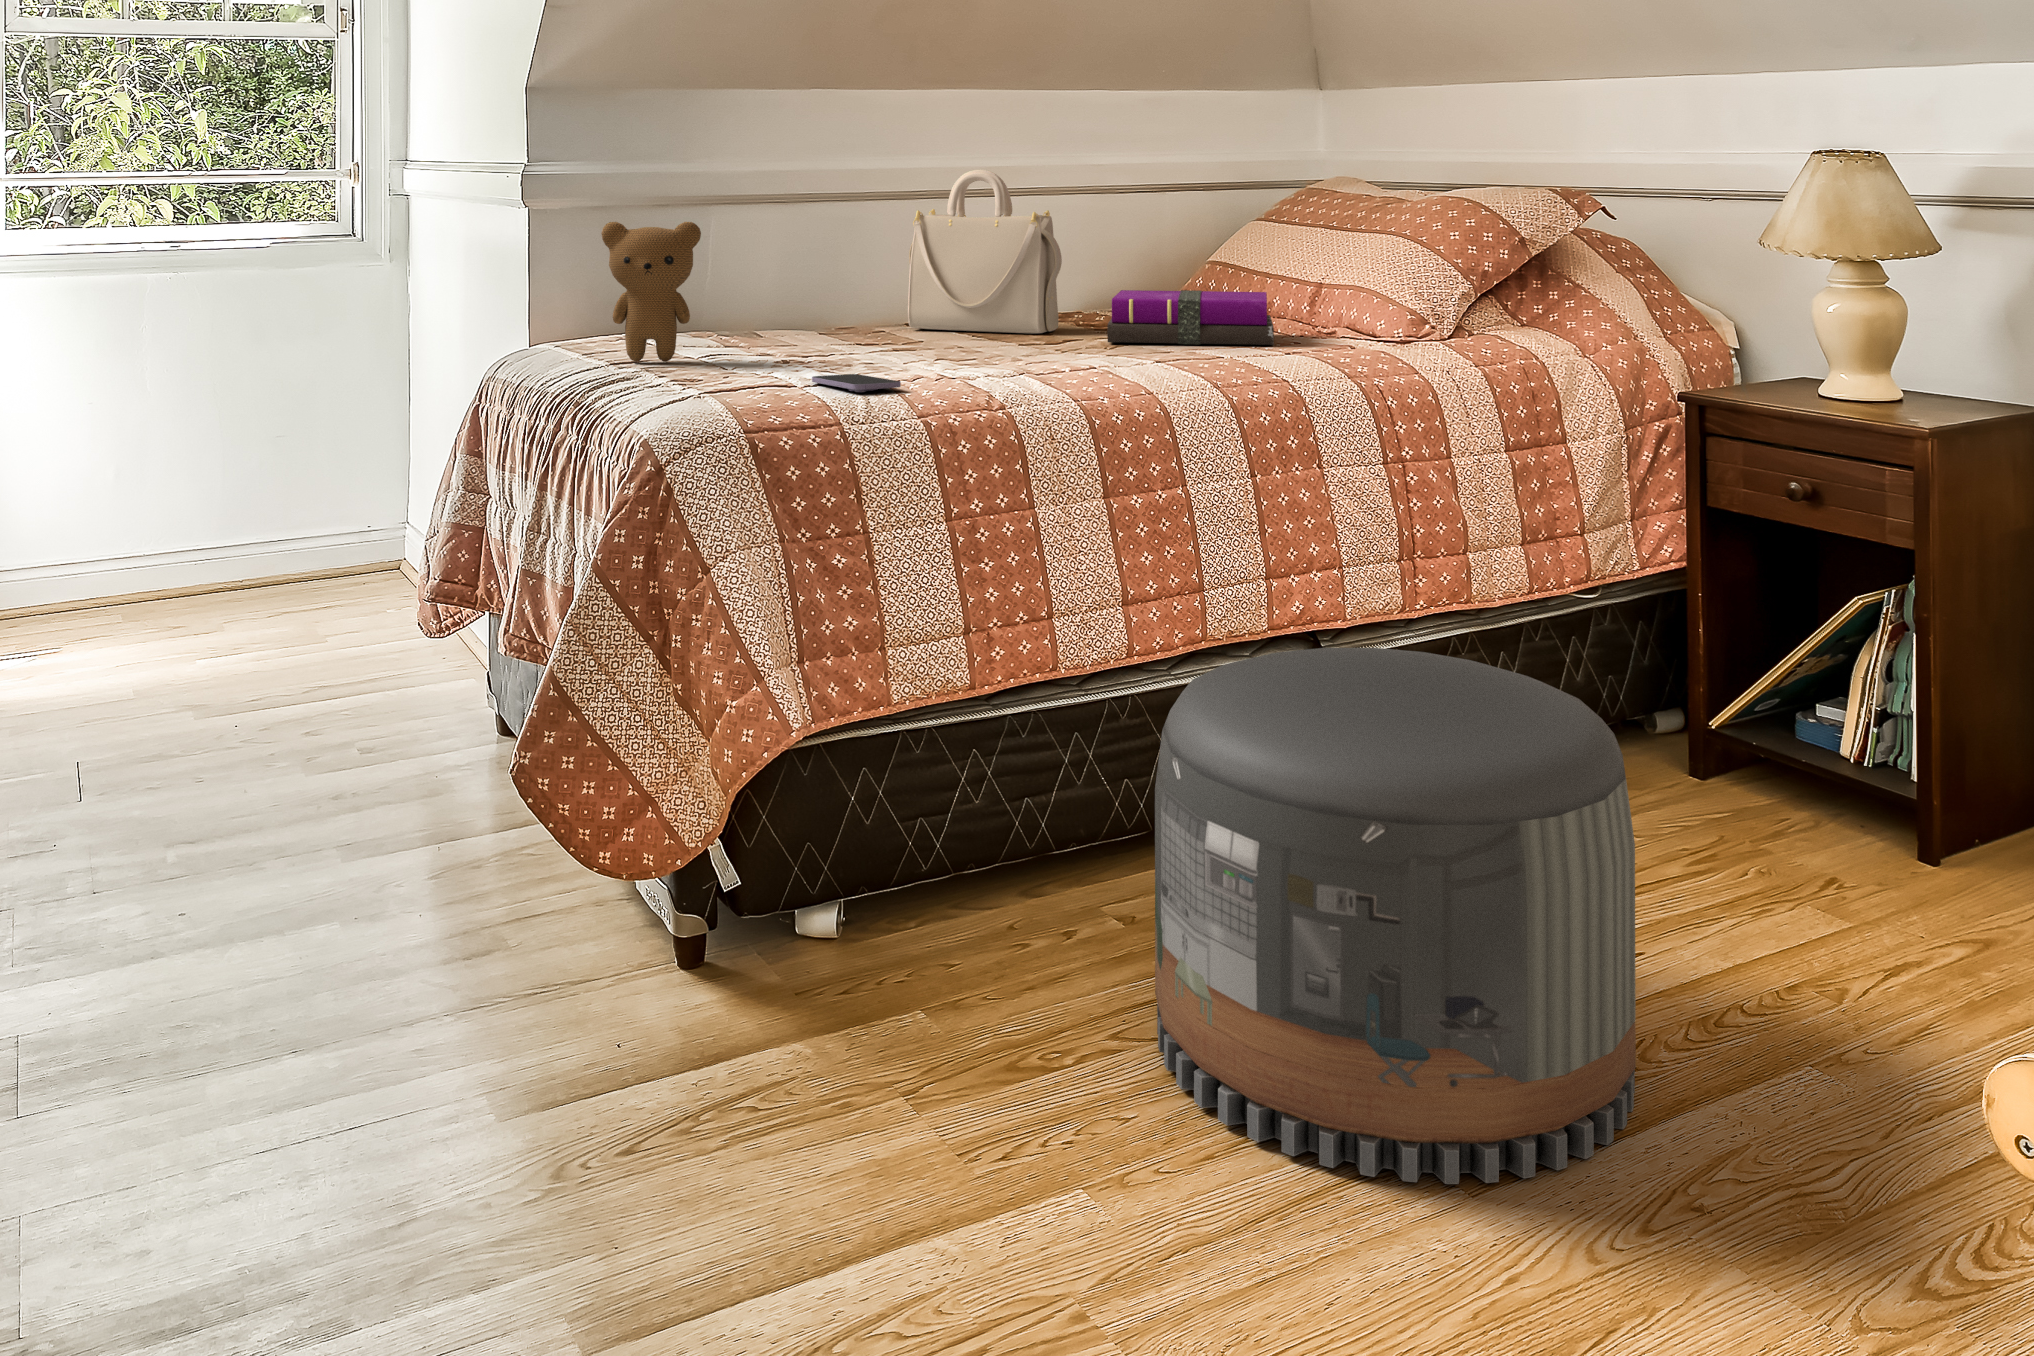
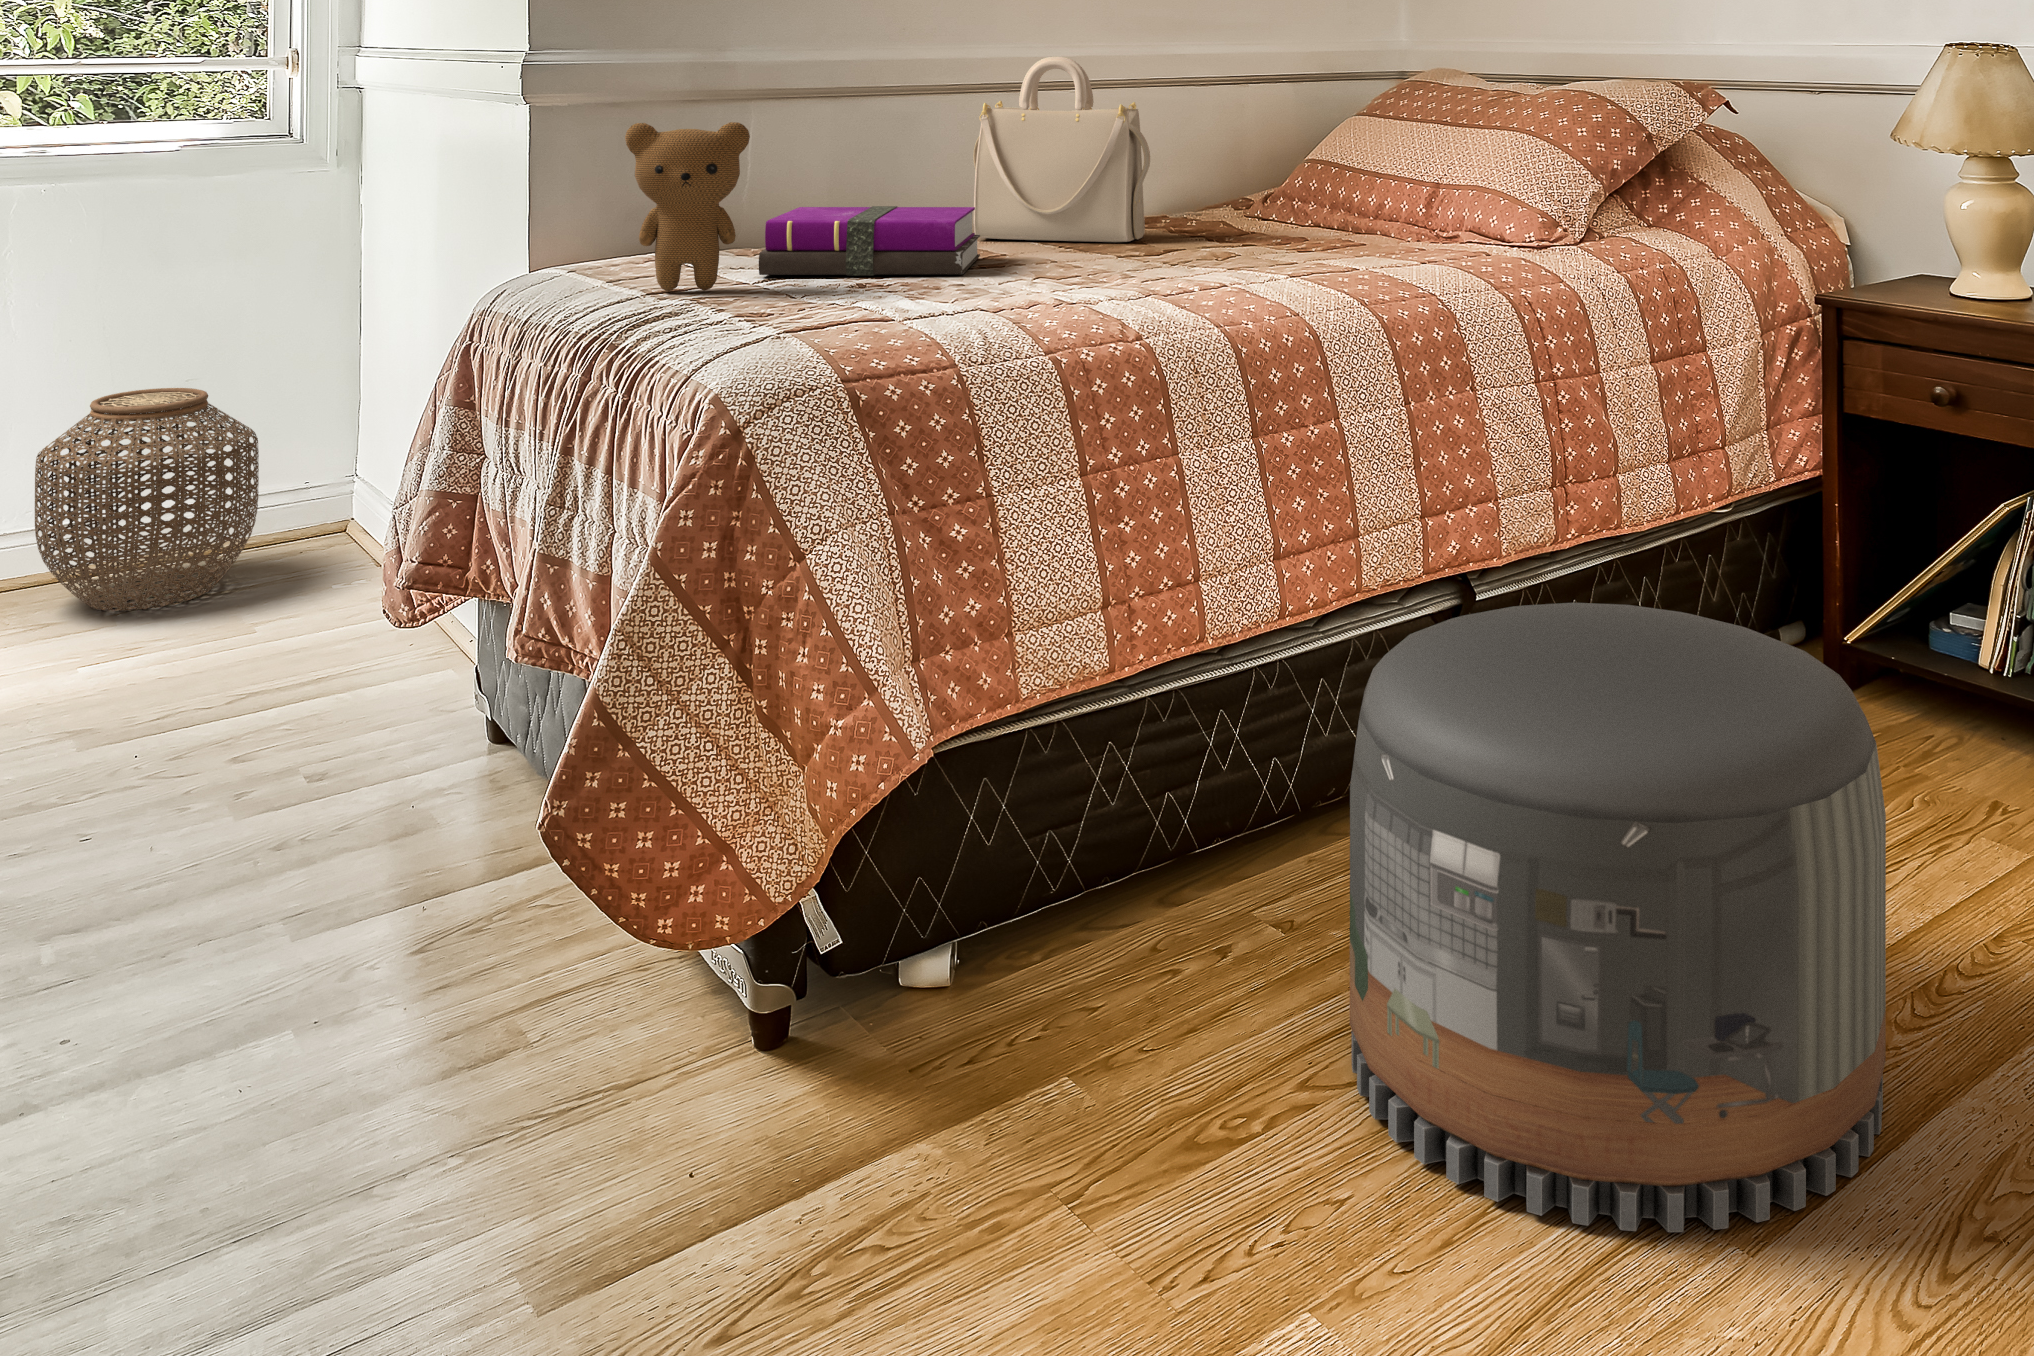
notebook: present [1107,290,1274,345] -> present [759,206,980,276]
smartphone: present [812,374,901,392] -> none [902,303,1015,327]
woven basket: none [182,441,347,617] -> present [35,388,259,611]

